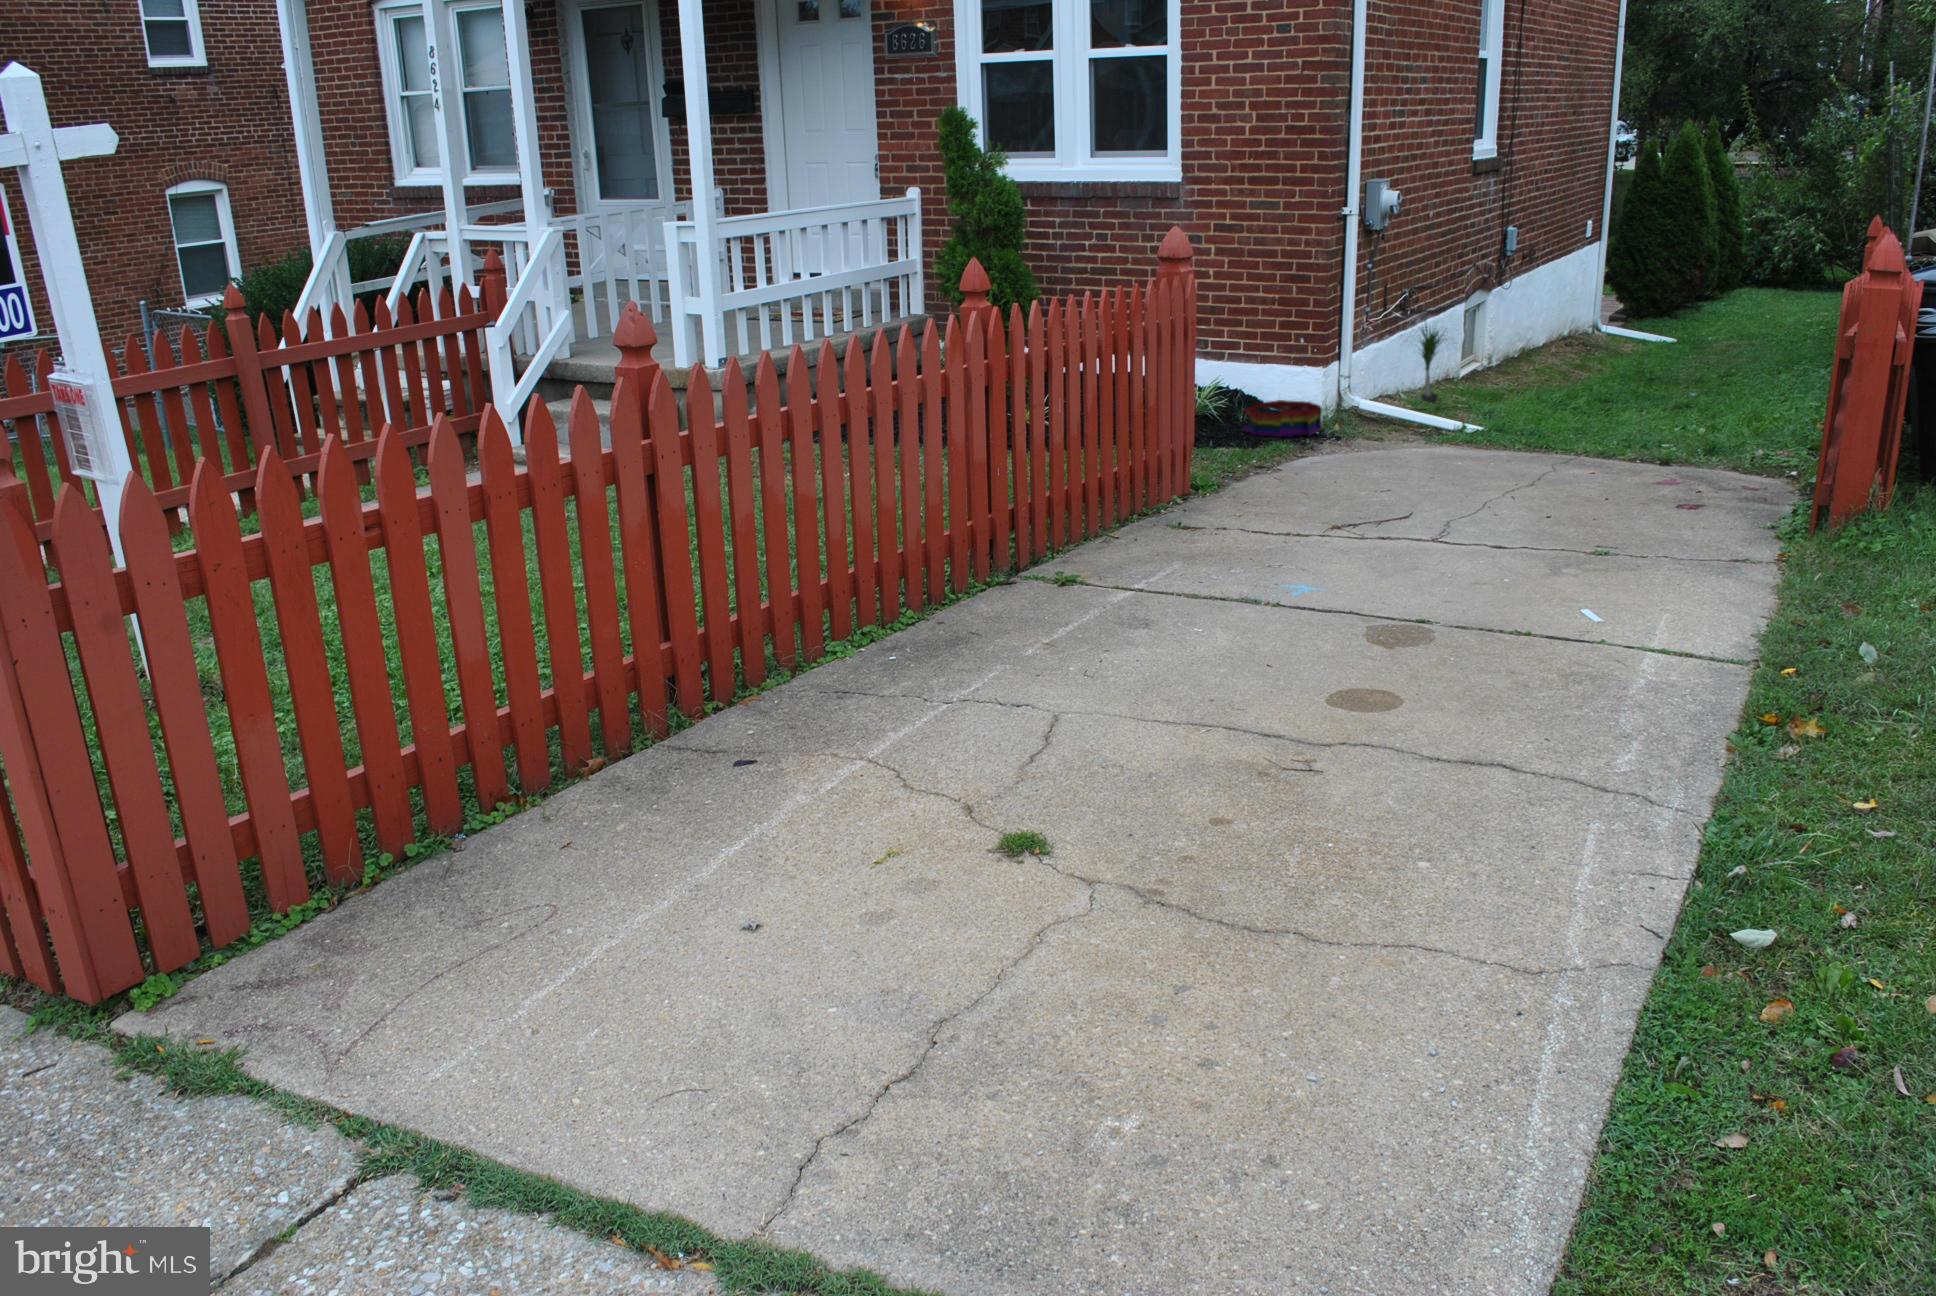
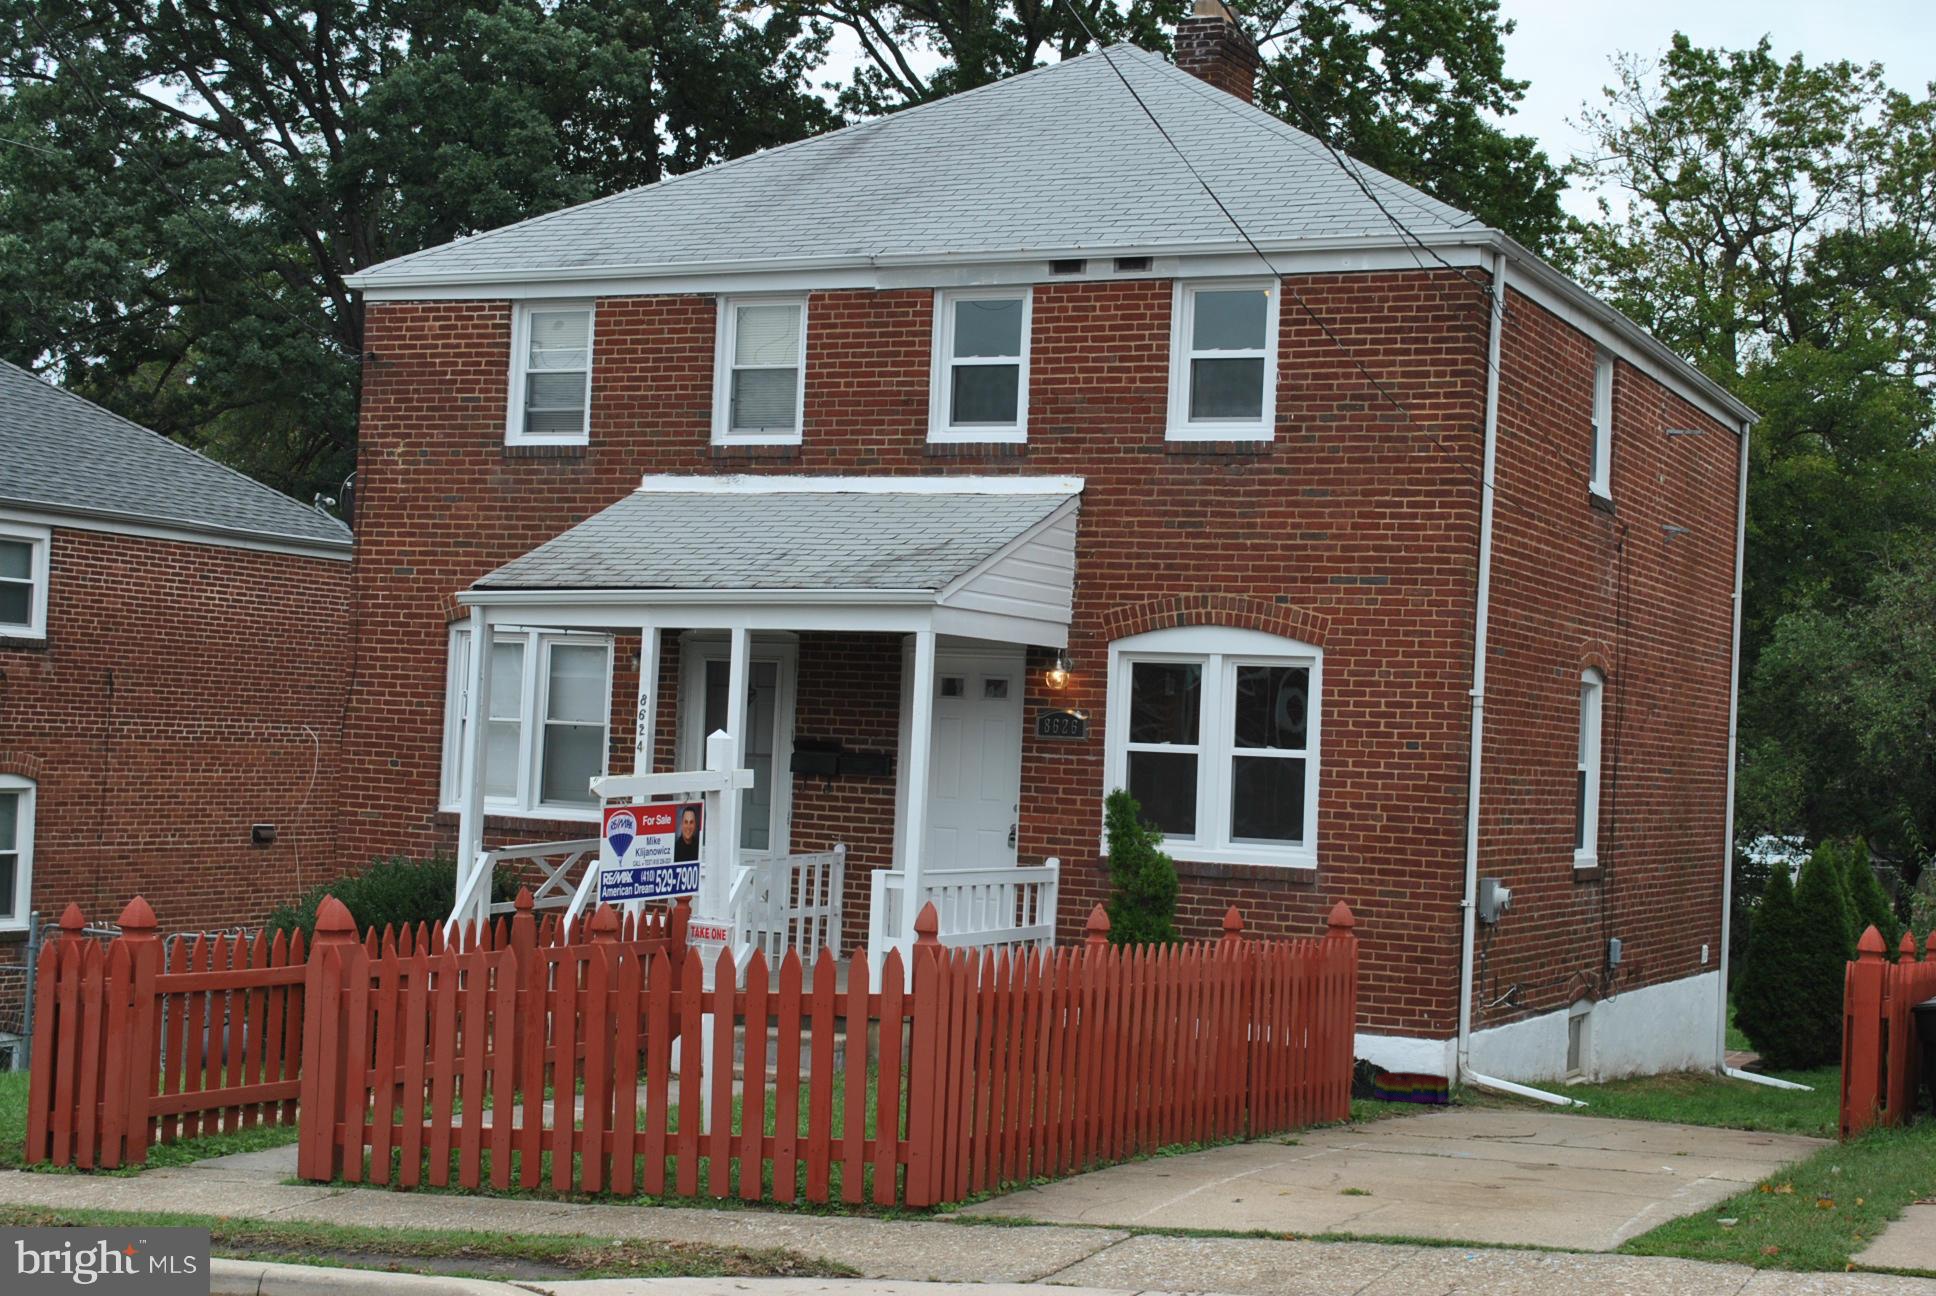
potted plant: present [1420,326,1448,403] -> none [1512,1004,1575,1100]

